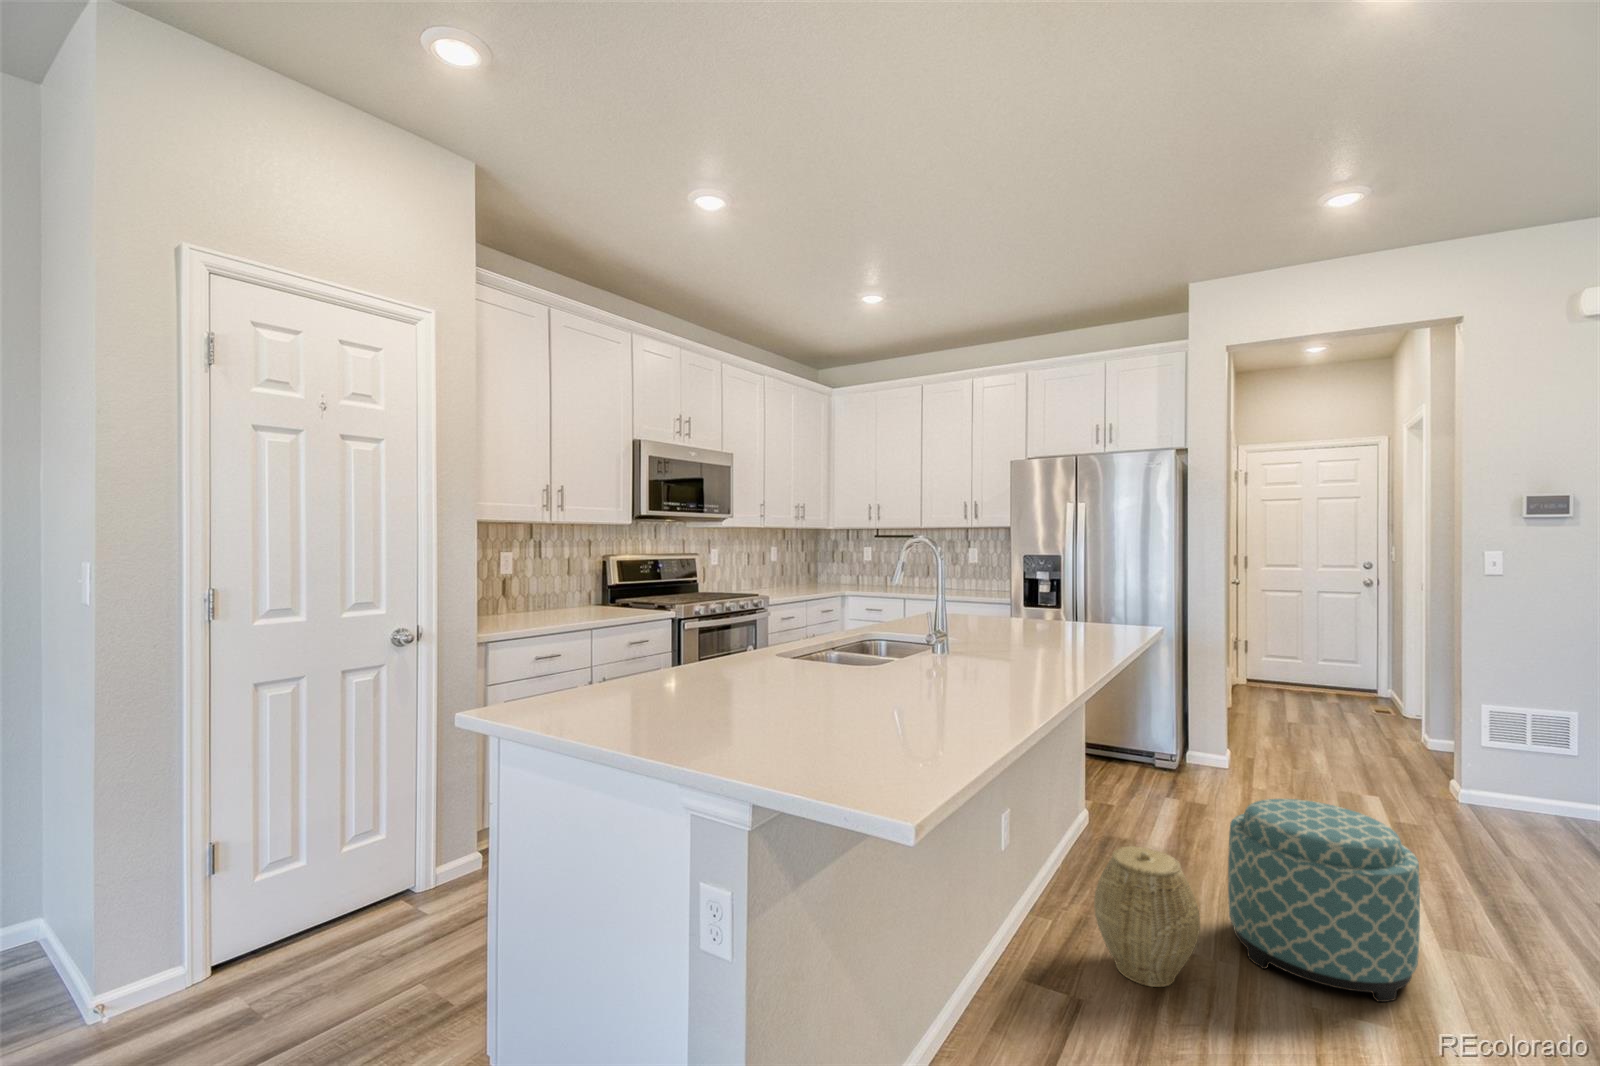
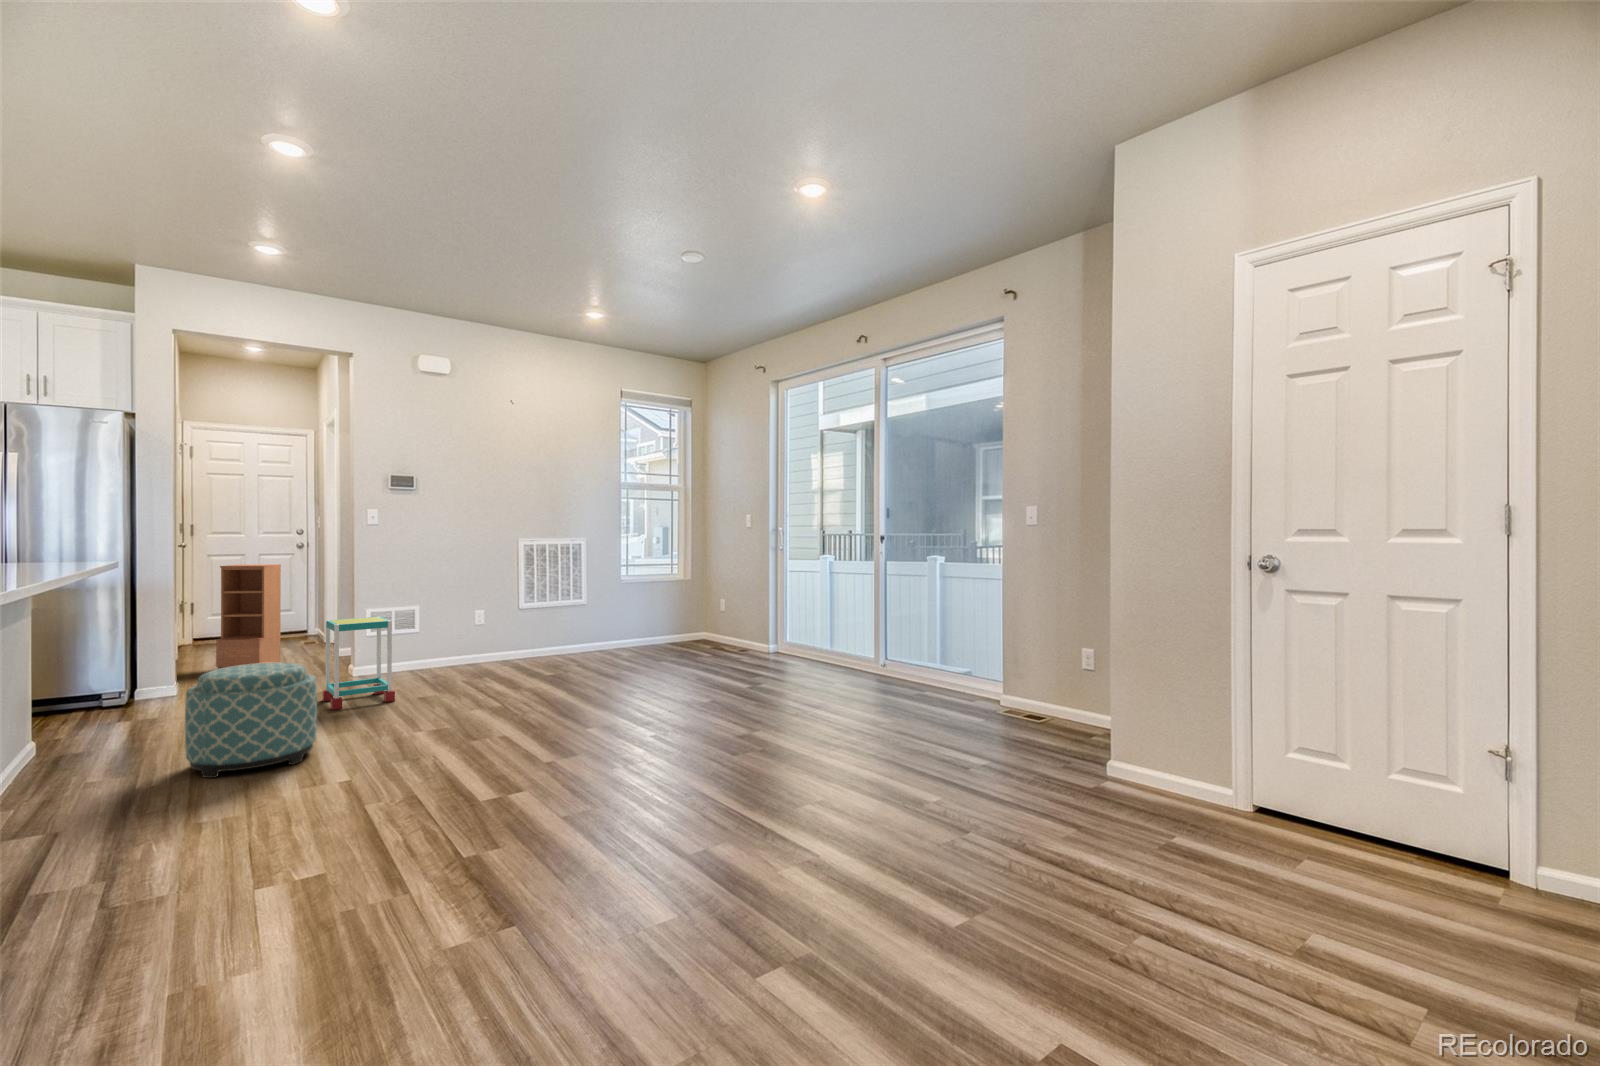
bookcase: none [1269,613,1347,756] -> present [216,564,281,669]
side table: none [1413,727,1552,899] -> present [322,617,395,710]
woven basket: present [1094,846,1200,987] -> none [60,717,164,818]

